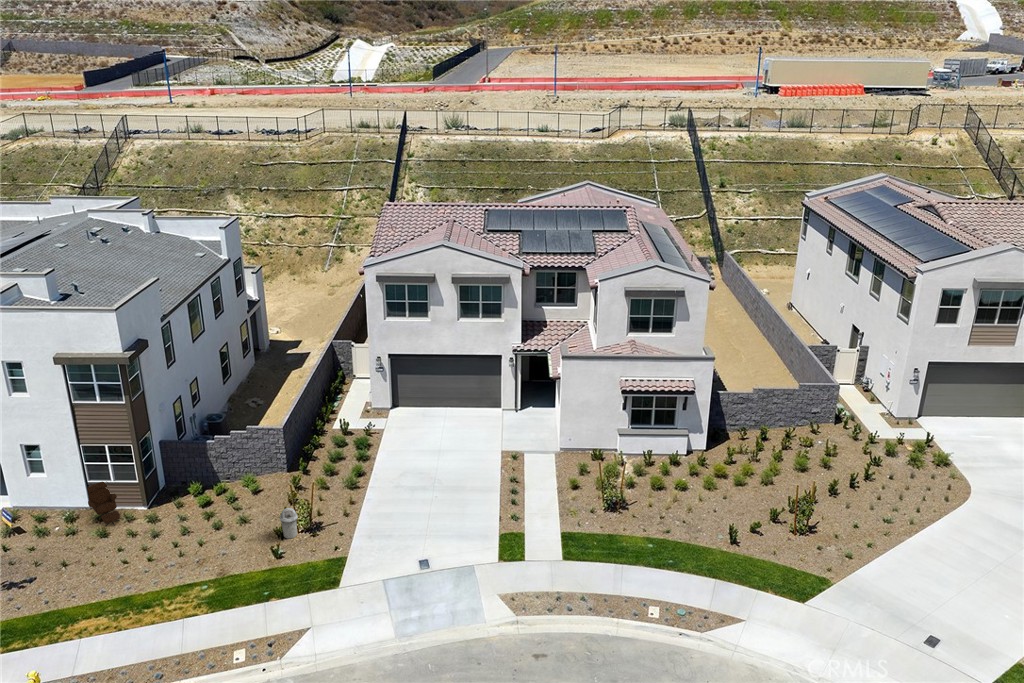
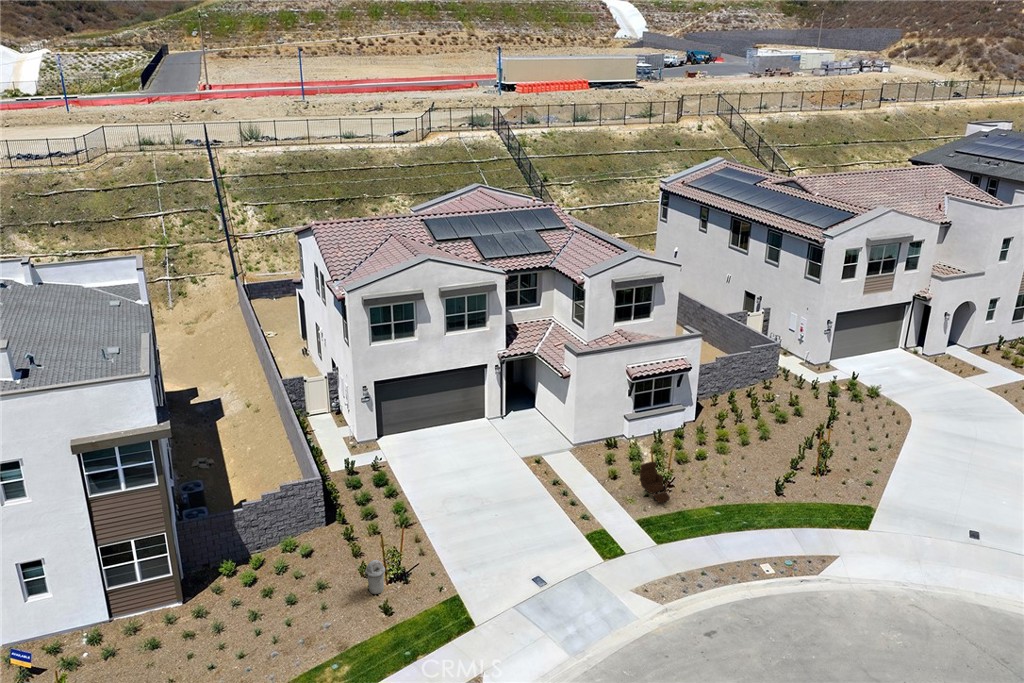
lounge chair: present [87,482,120,526] -> present [639,462,670,504]

